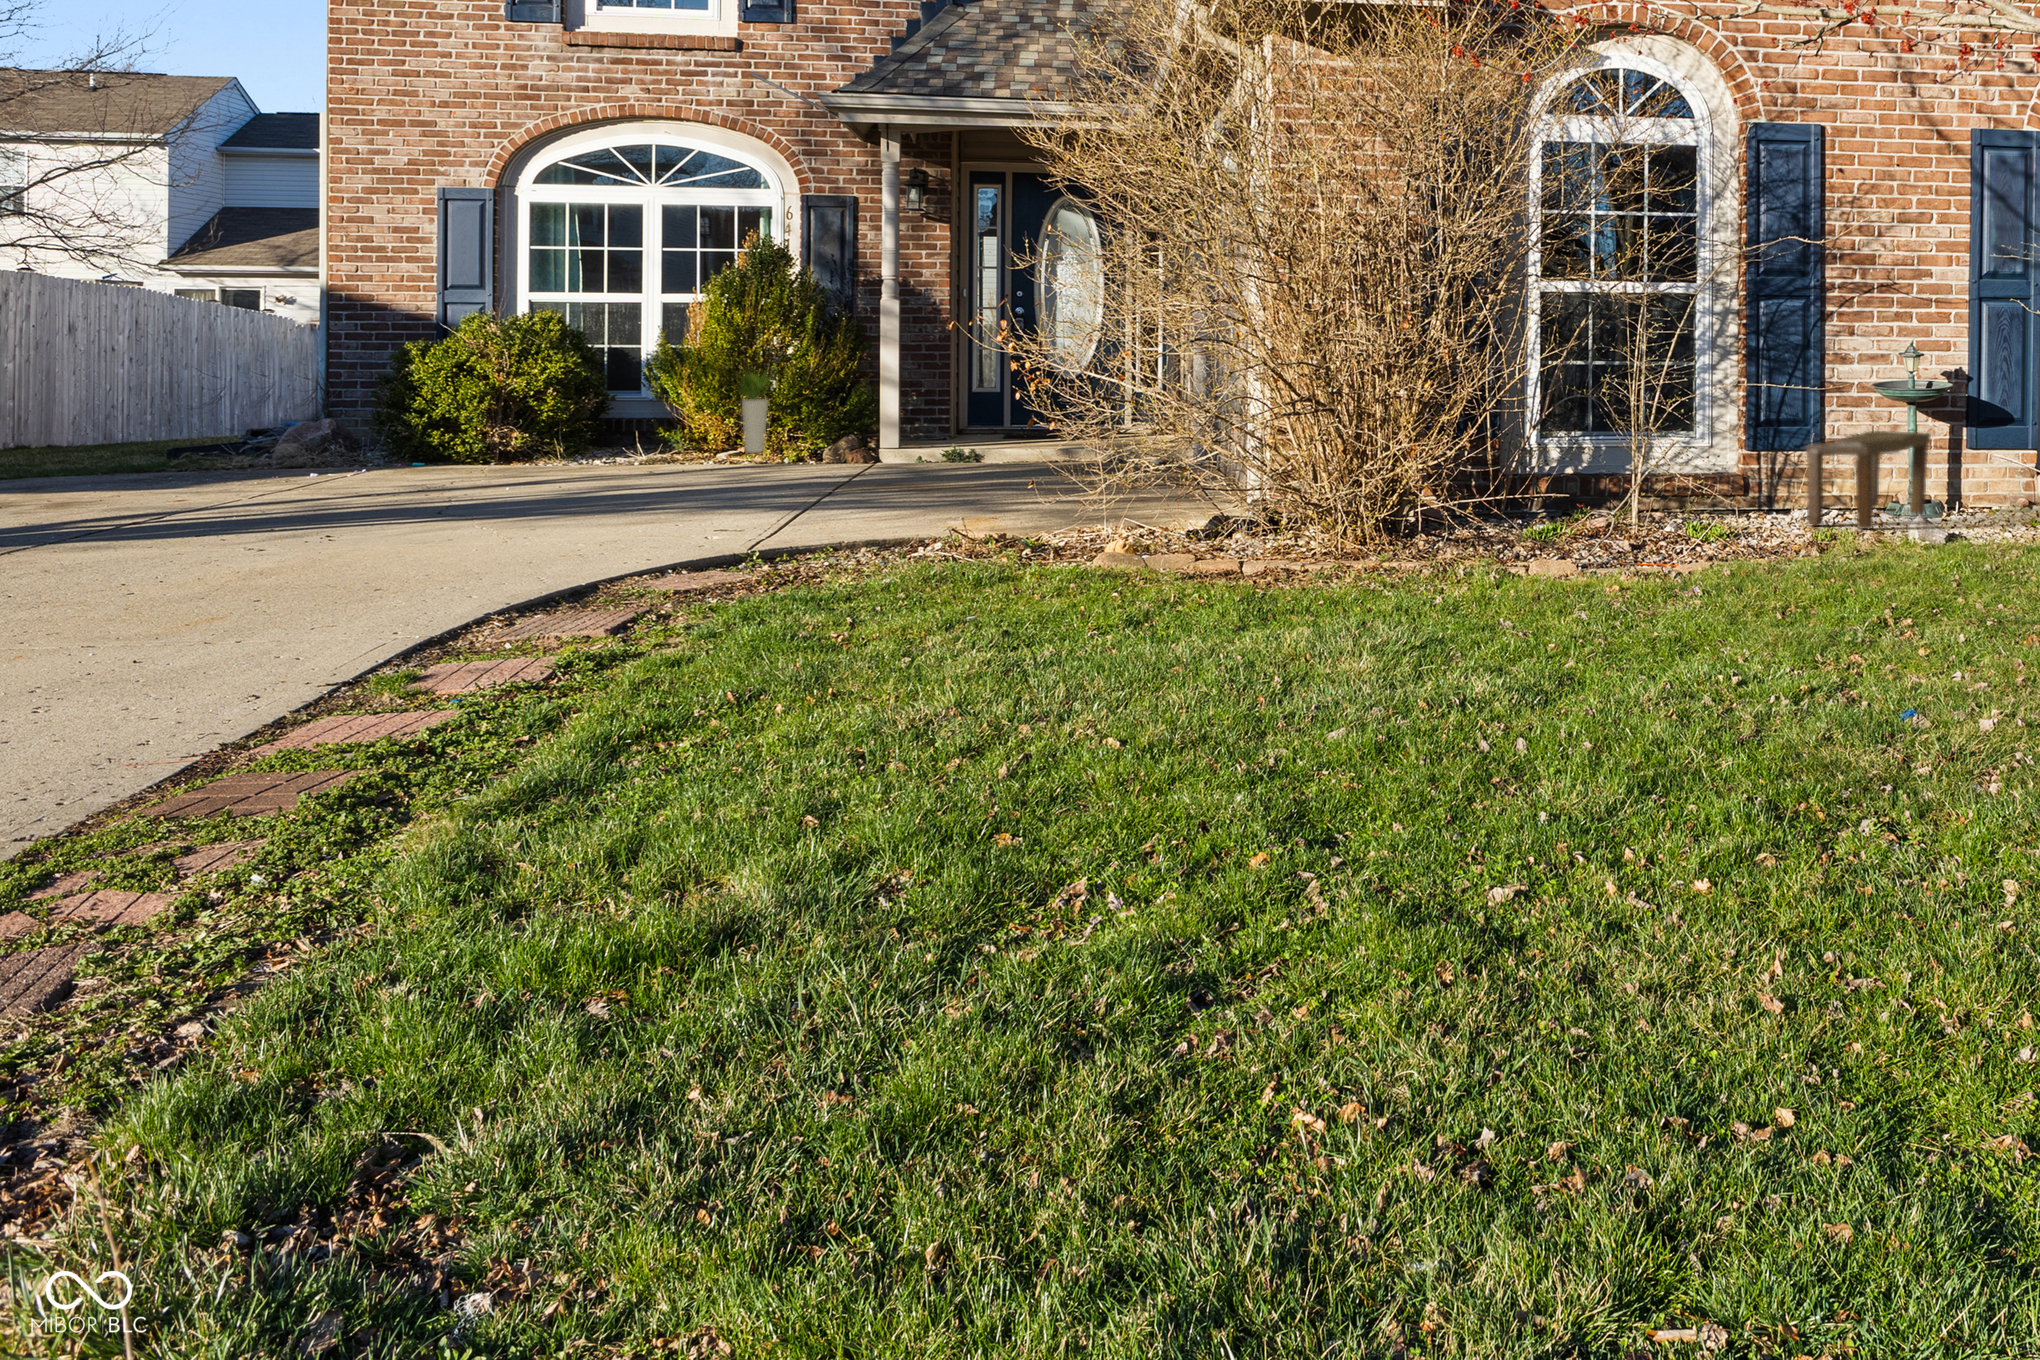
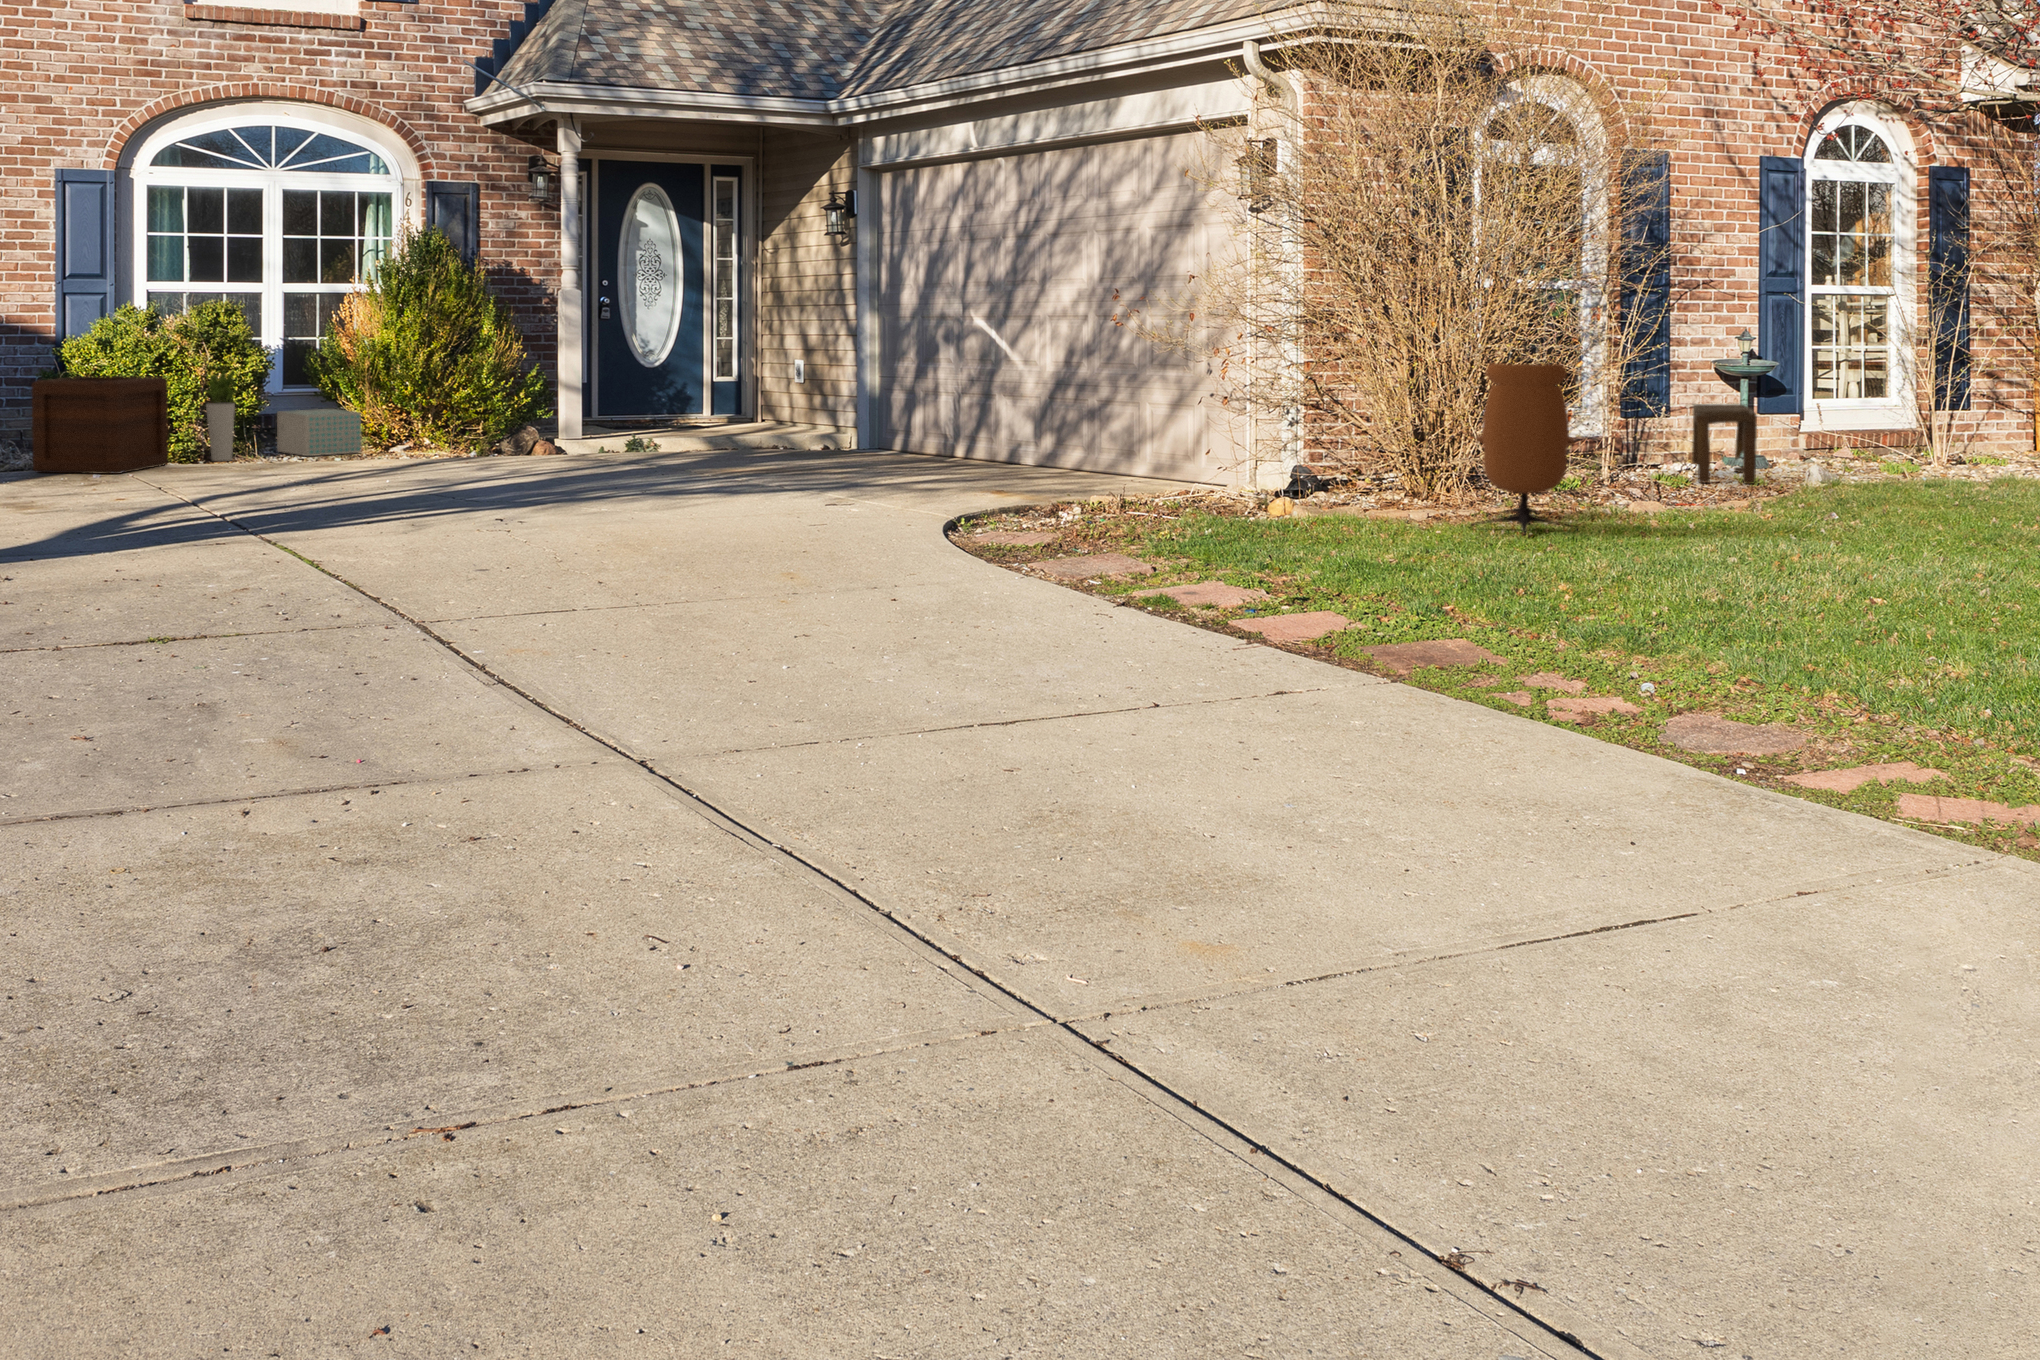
planter: present [736,370,770,453] -> present [206,370,237,461]
wooden crate: none [346,374,478,464] -> present [32,376,169,474]
lounge chair: none [1275,385,1463,586] -> present [1470,363,1578,536]
storage box: none [613,406,674,450] -> present [277,409,362,456]

